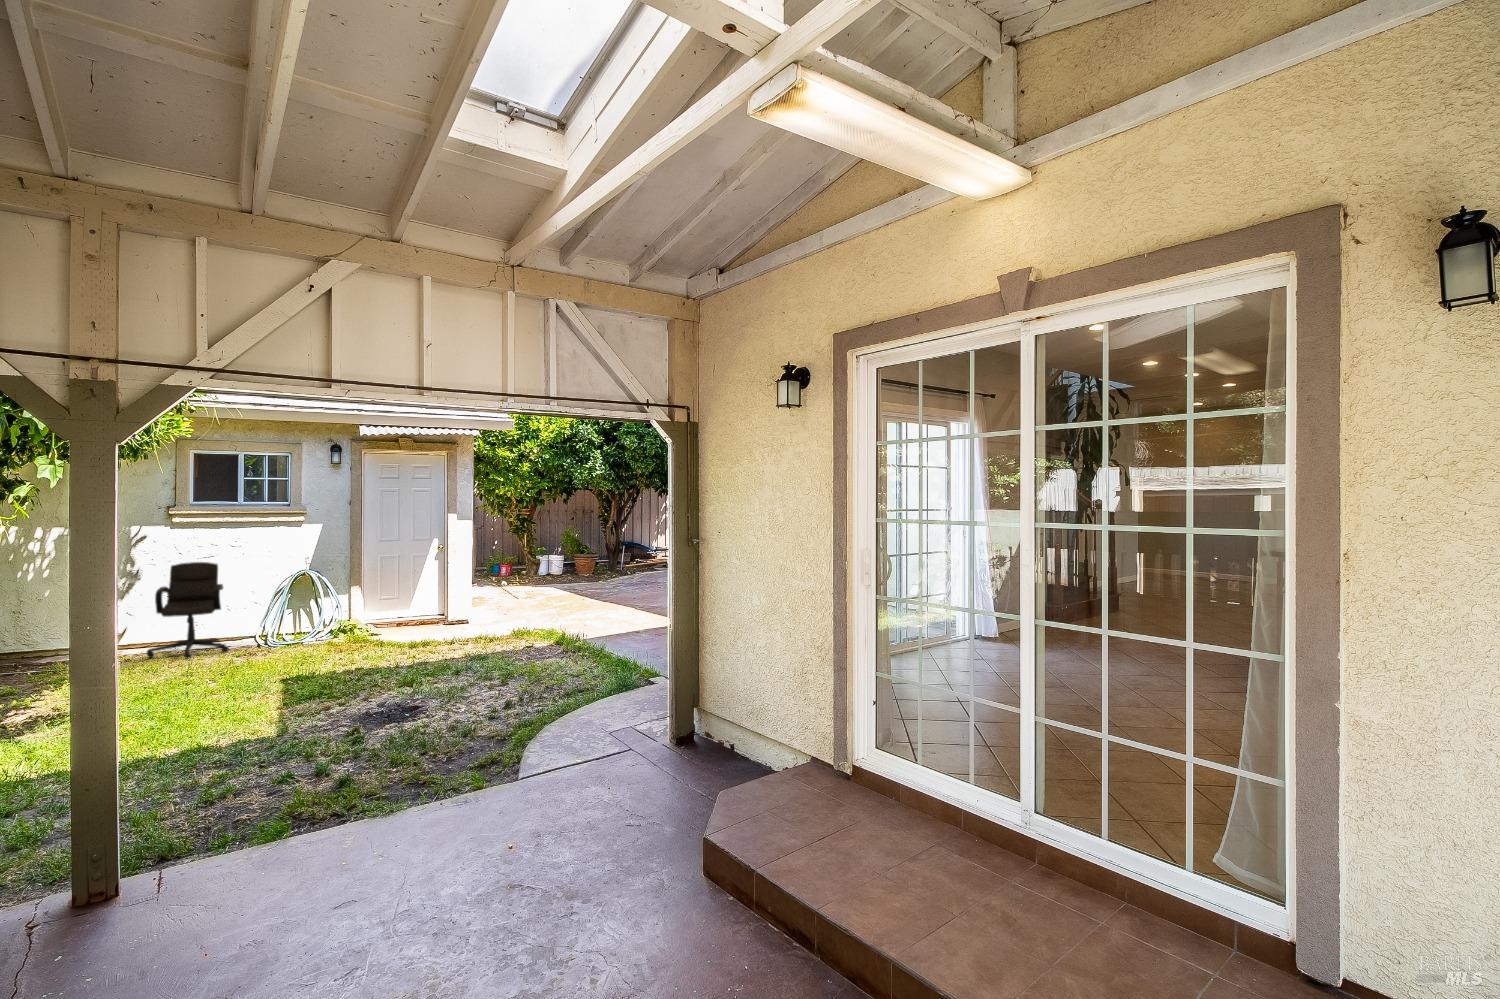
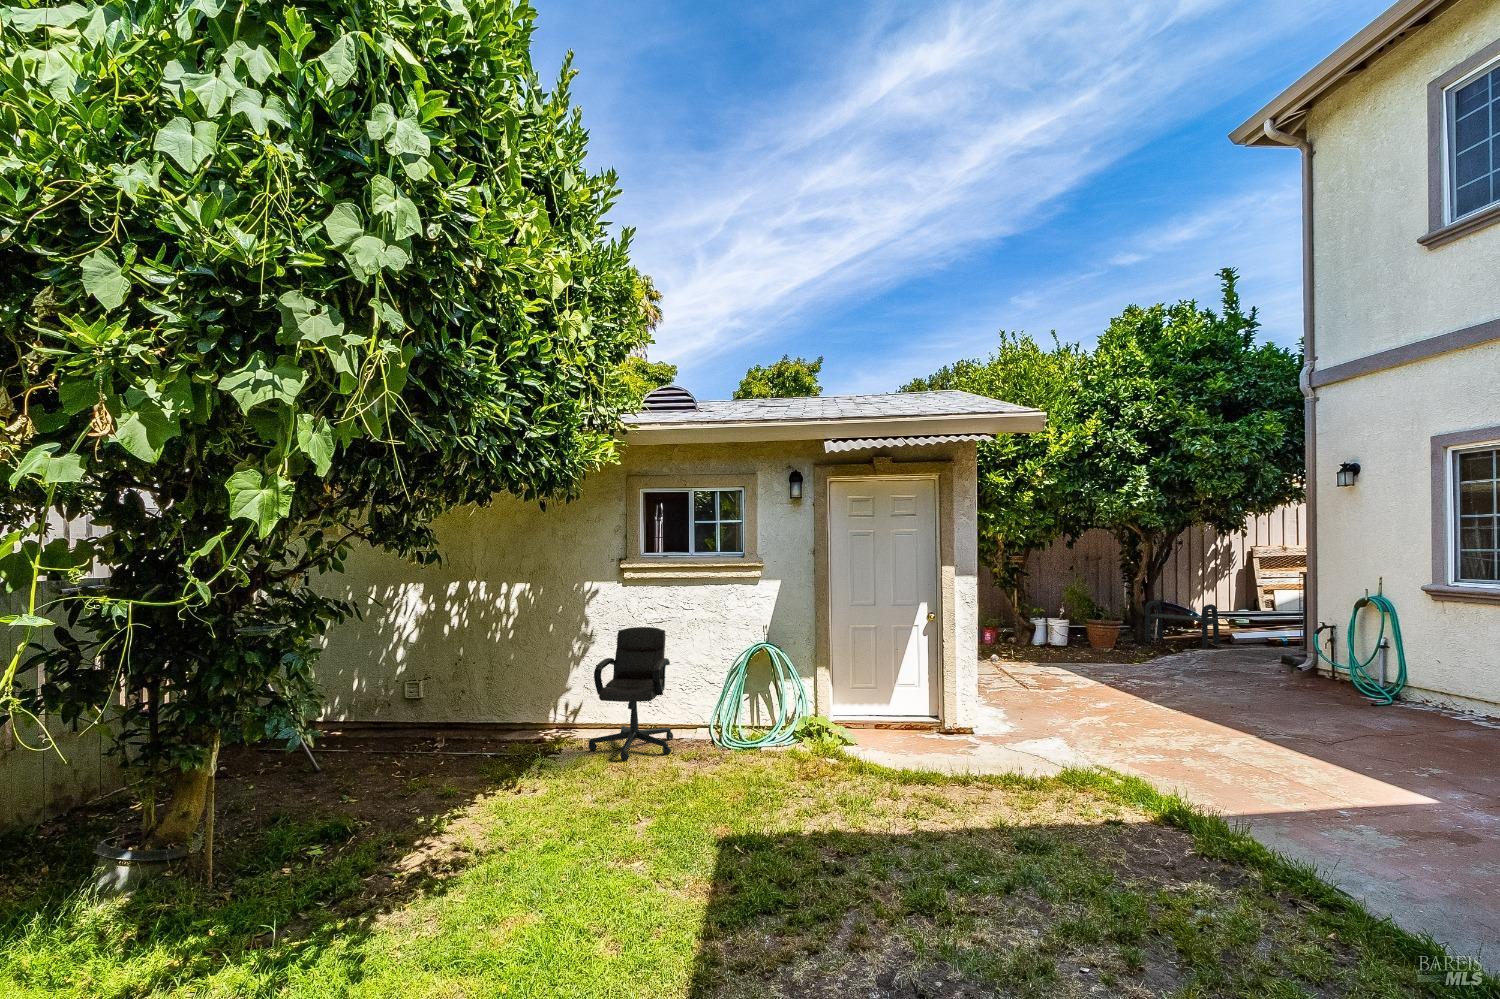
bench: none [606,545,650,575] -> present [1145,601,1220,648]

